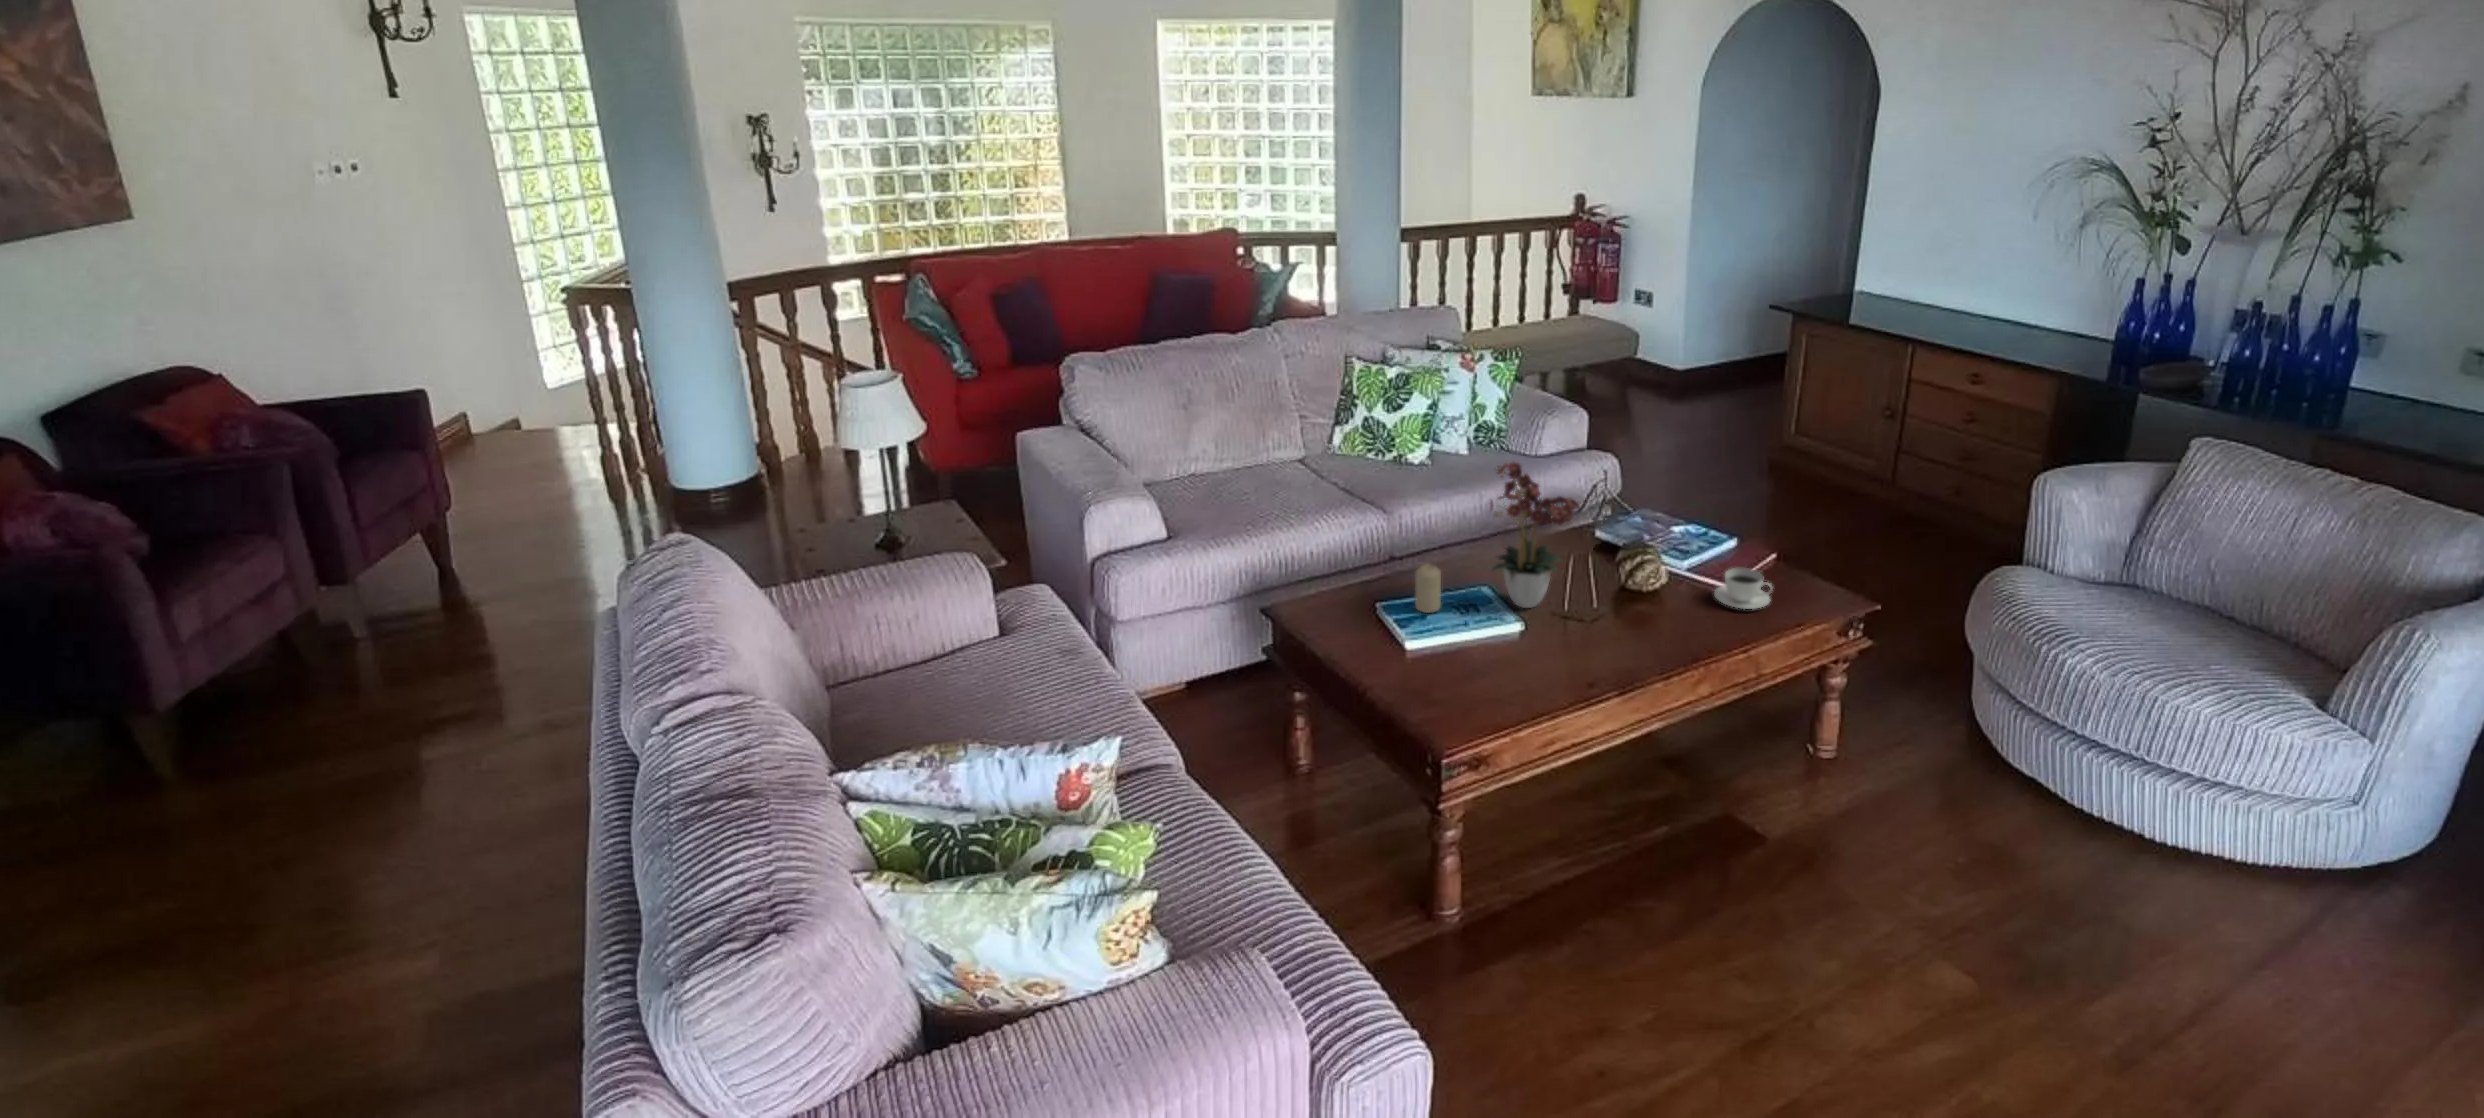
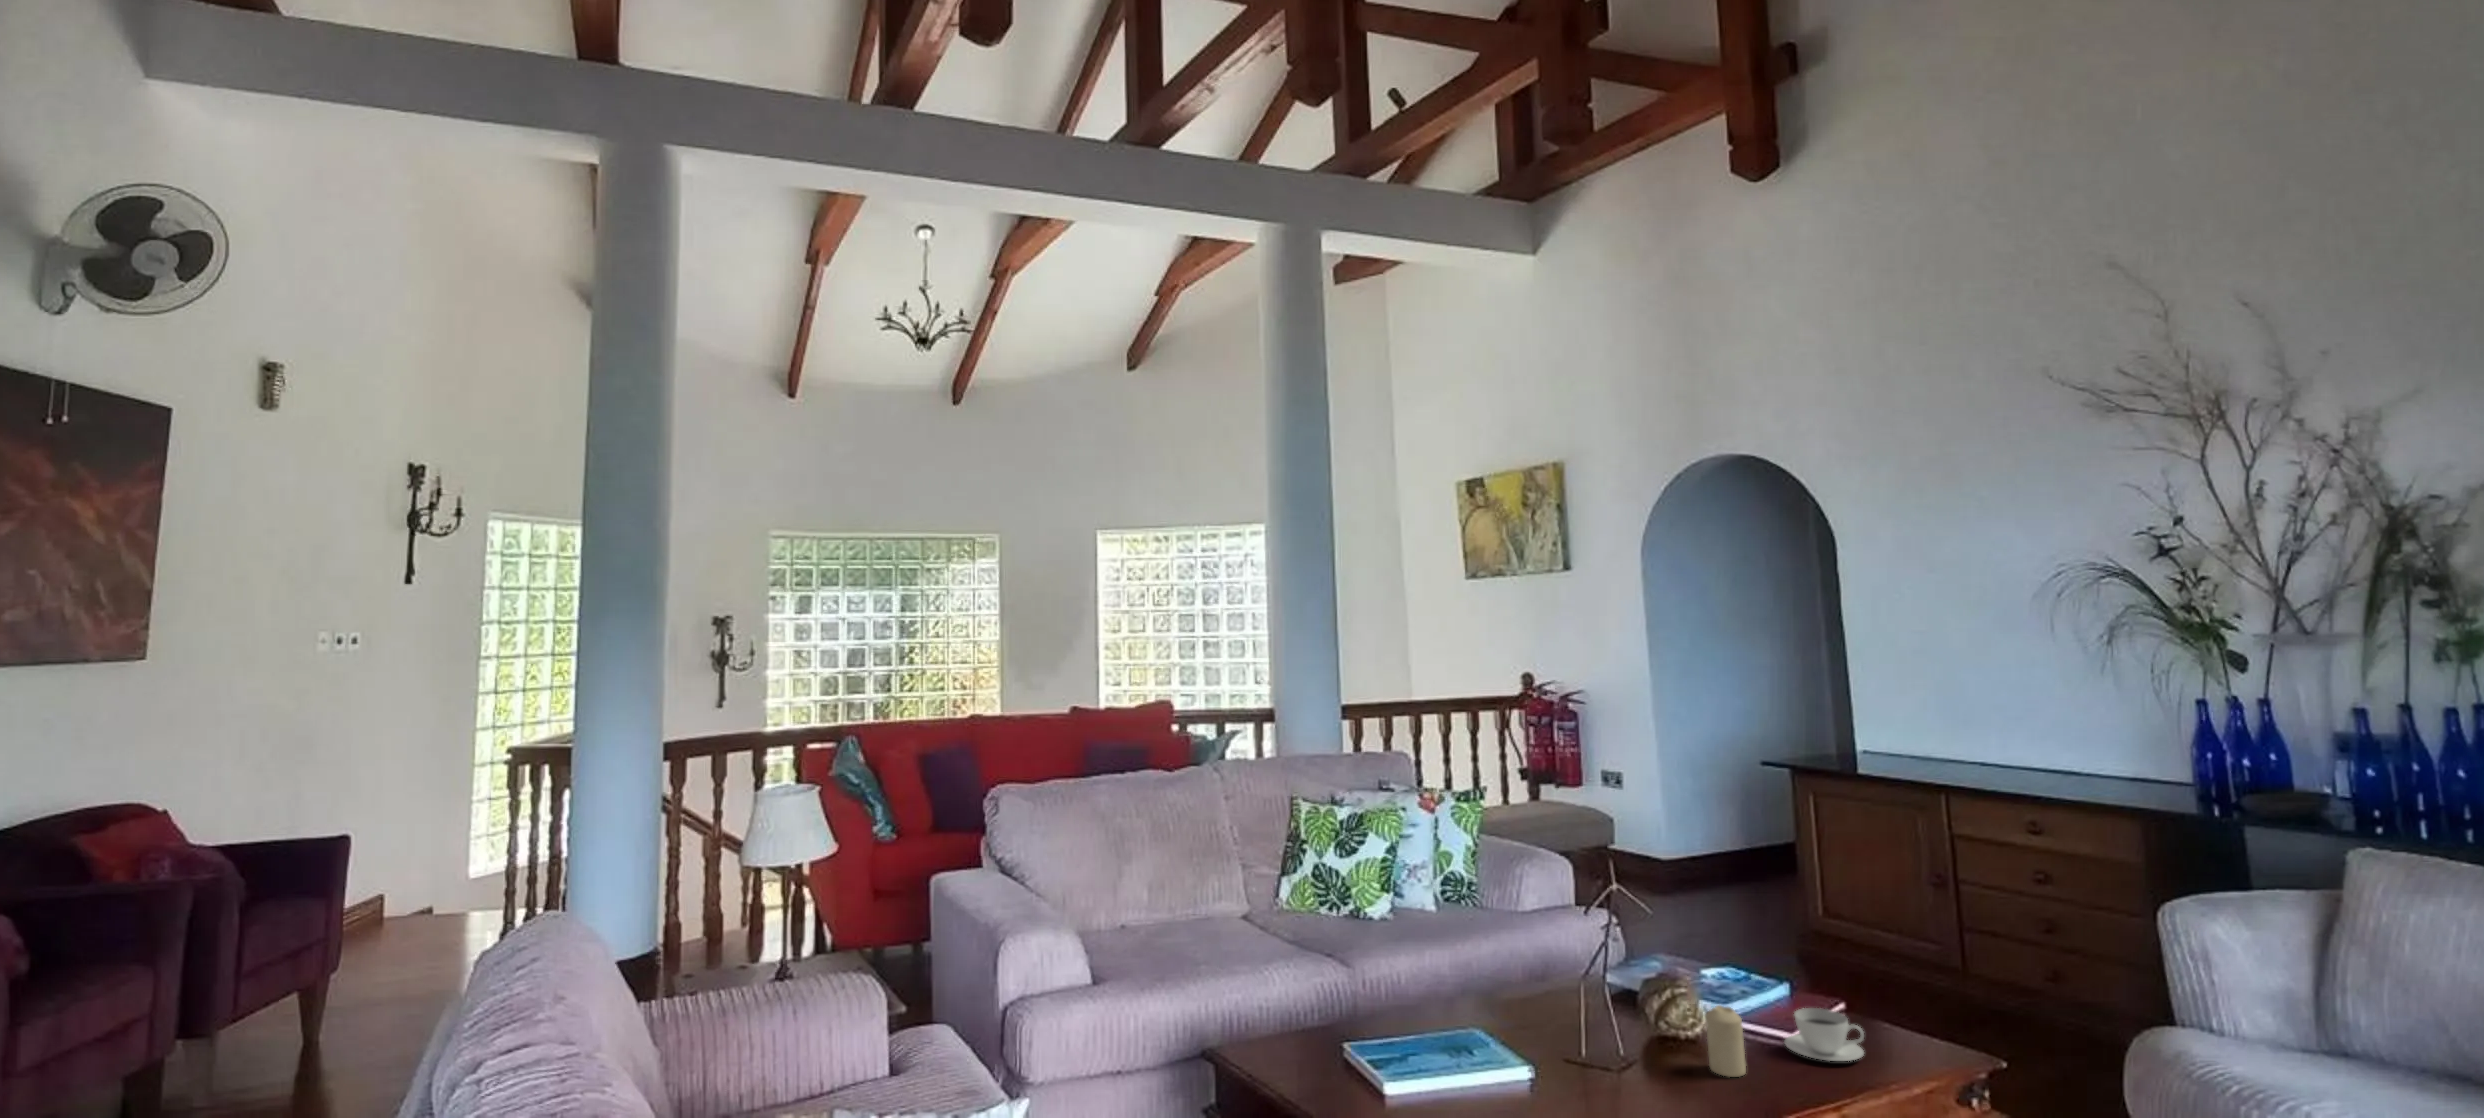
flower arrangement: present [1490,462,1579,608] -> none [1474,846,1604,1058]
candle: present [1415,563,1441,613] -> present [1706,1005,1746,1077]

